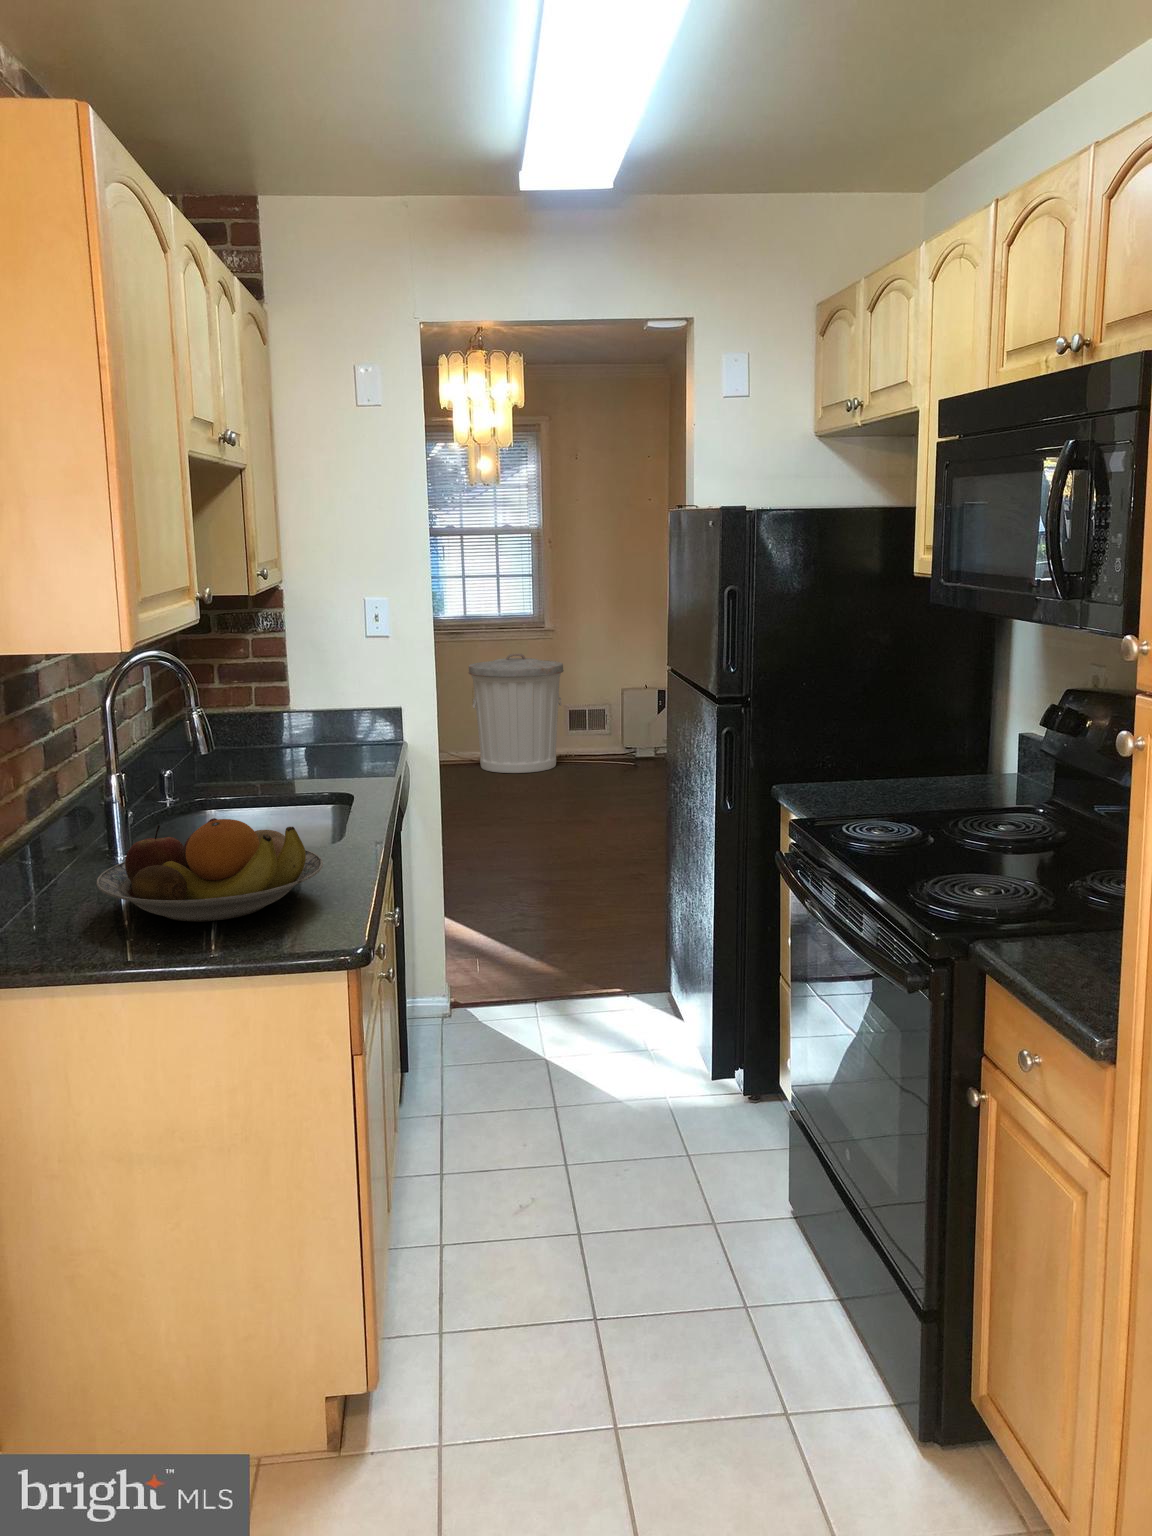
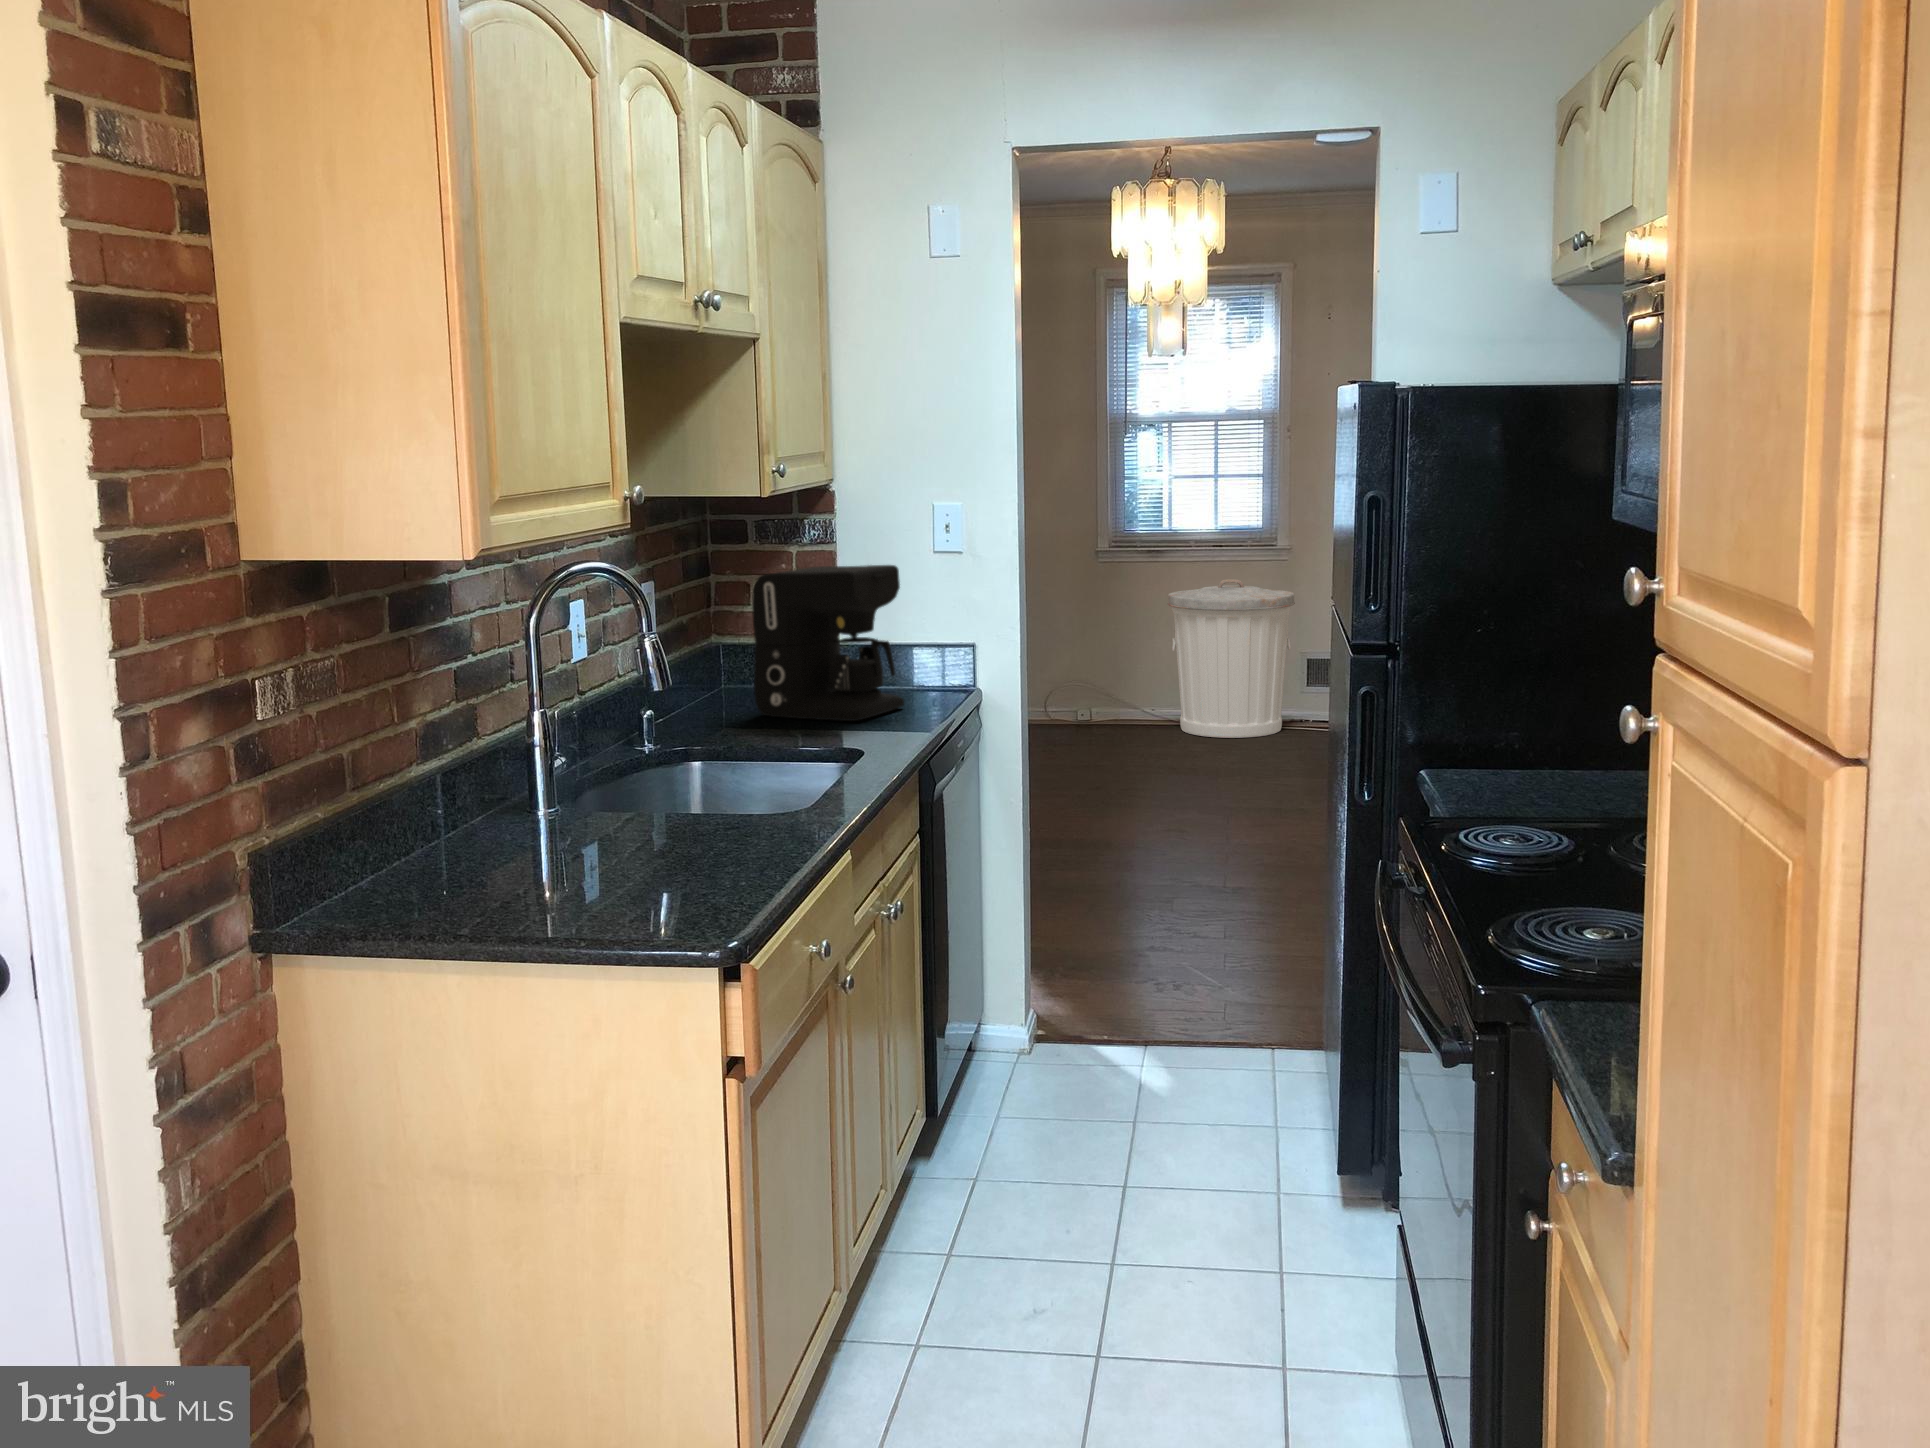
coffee maker: none [230,649,351,773] -> present [752,565,904,721]
fruit bowl: present [97,818,323,921] -> none [464,768,744,895]

